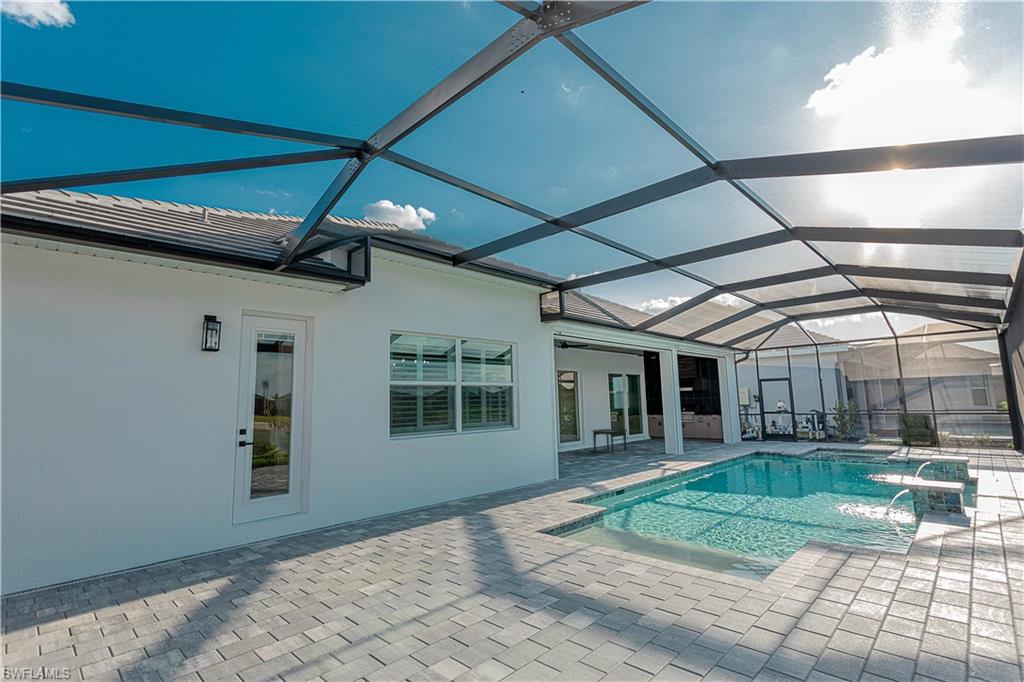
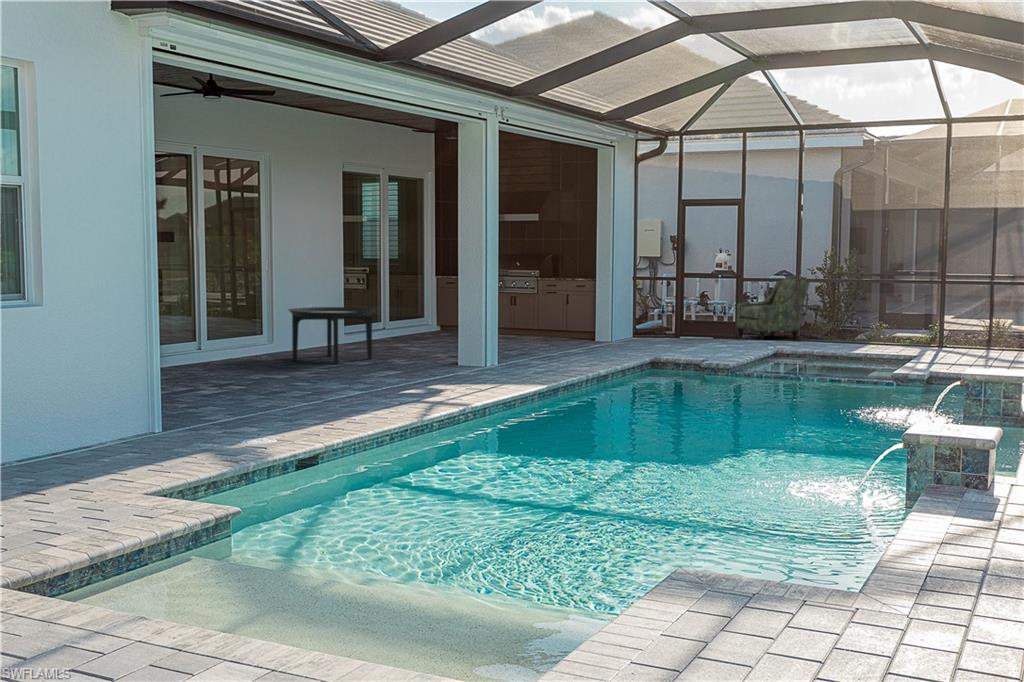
armchair: present [898,413,937,447] -> present [737,278,810,339]

